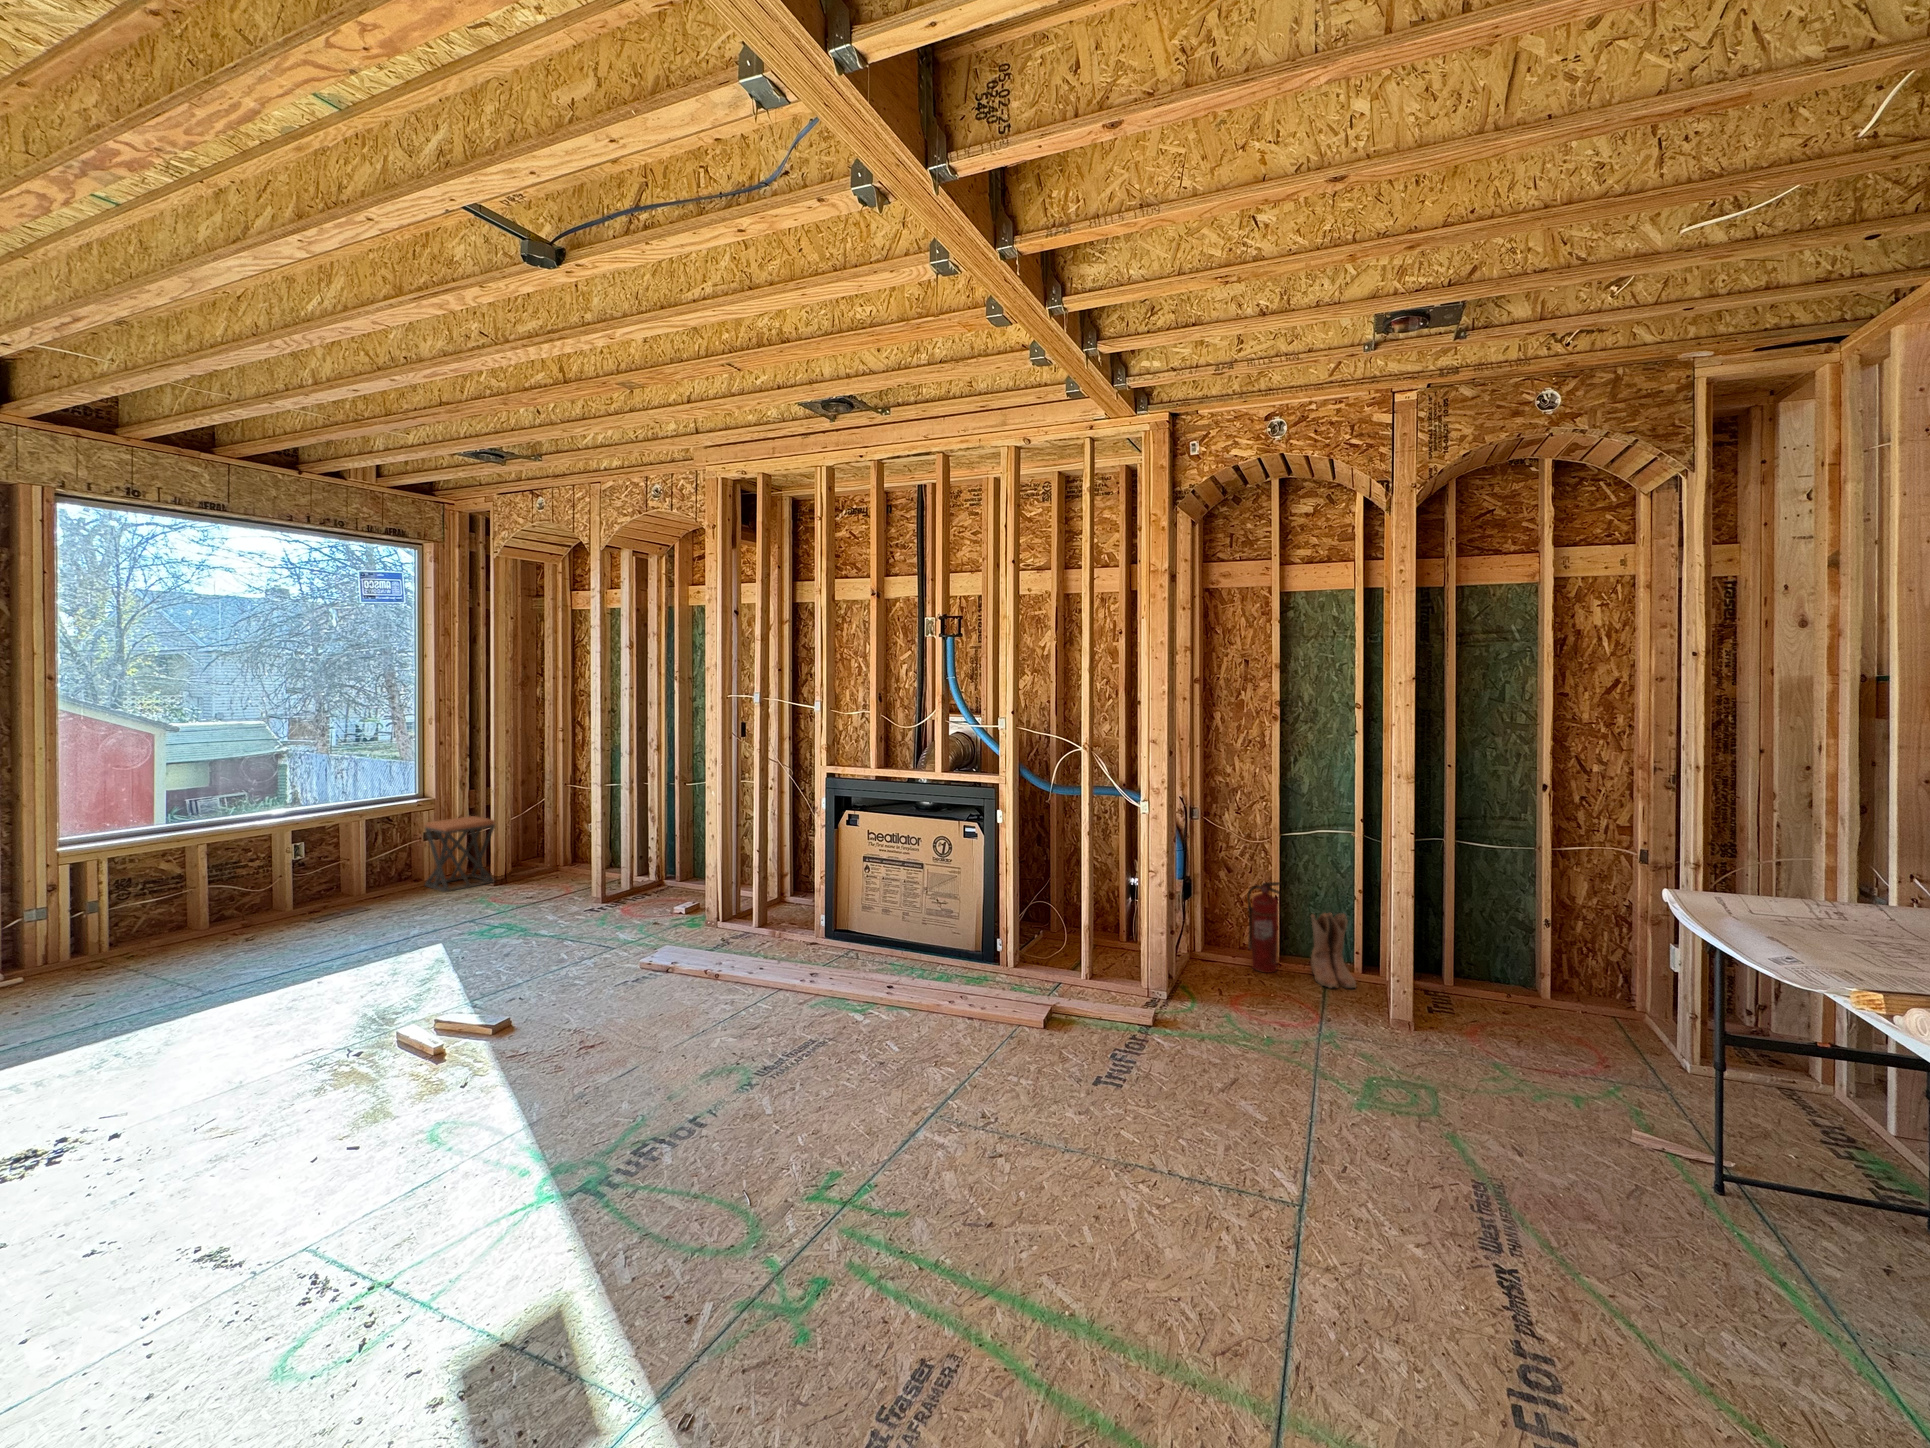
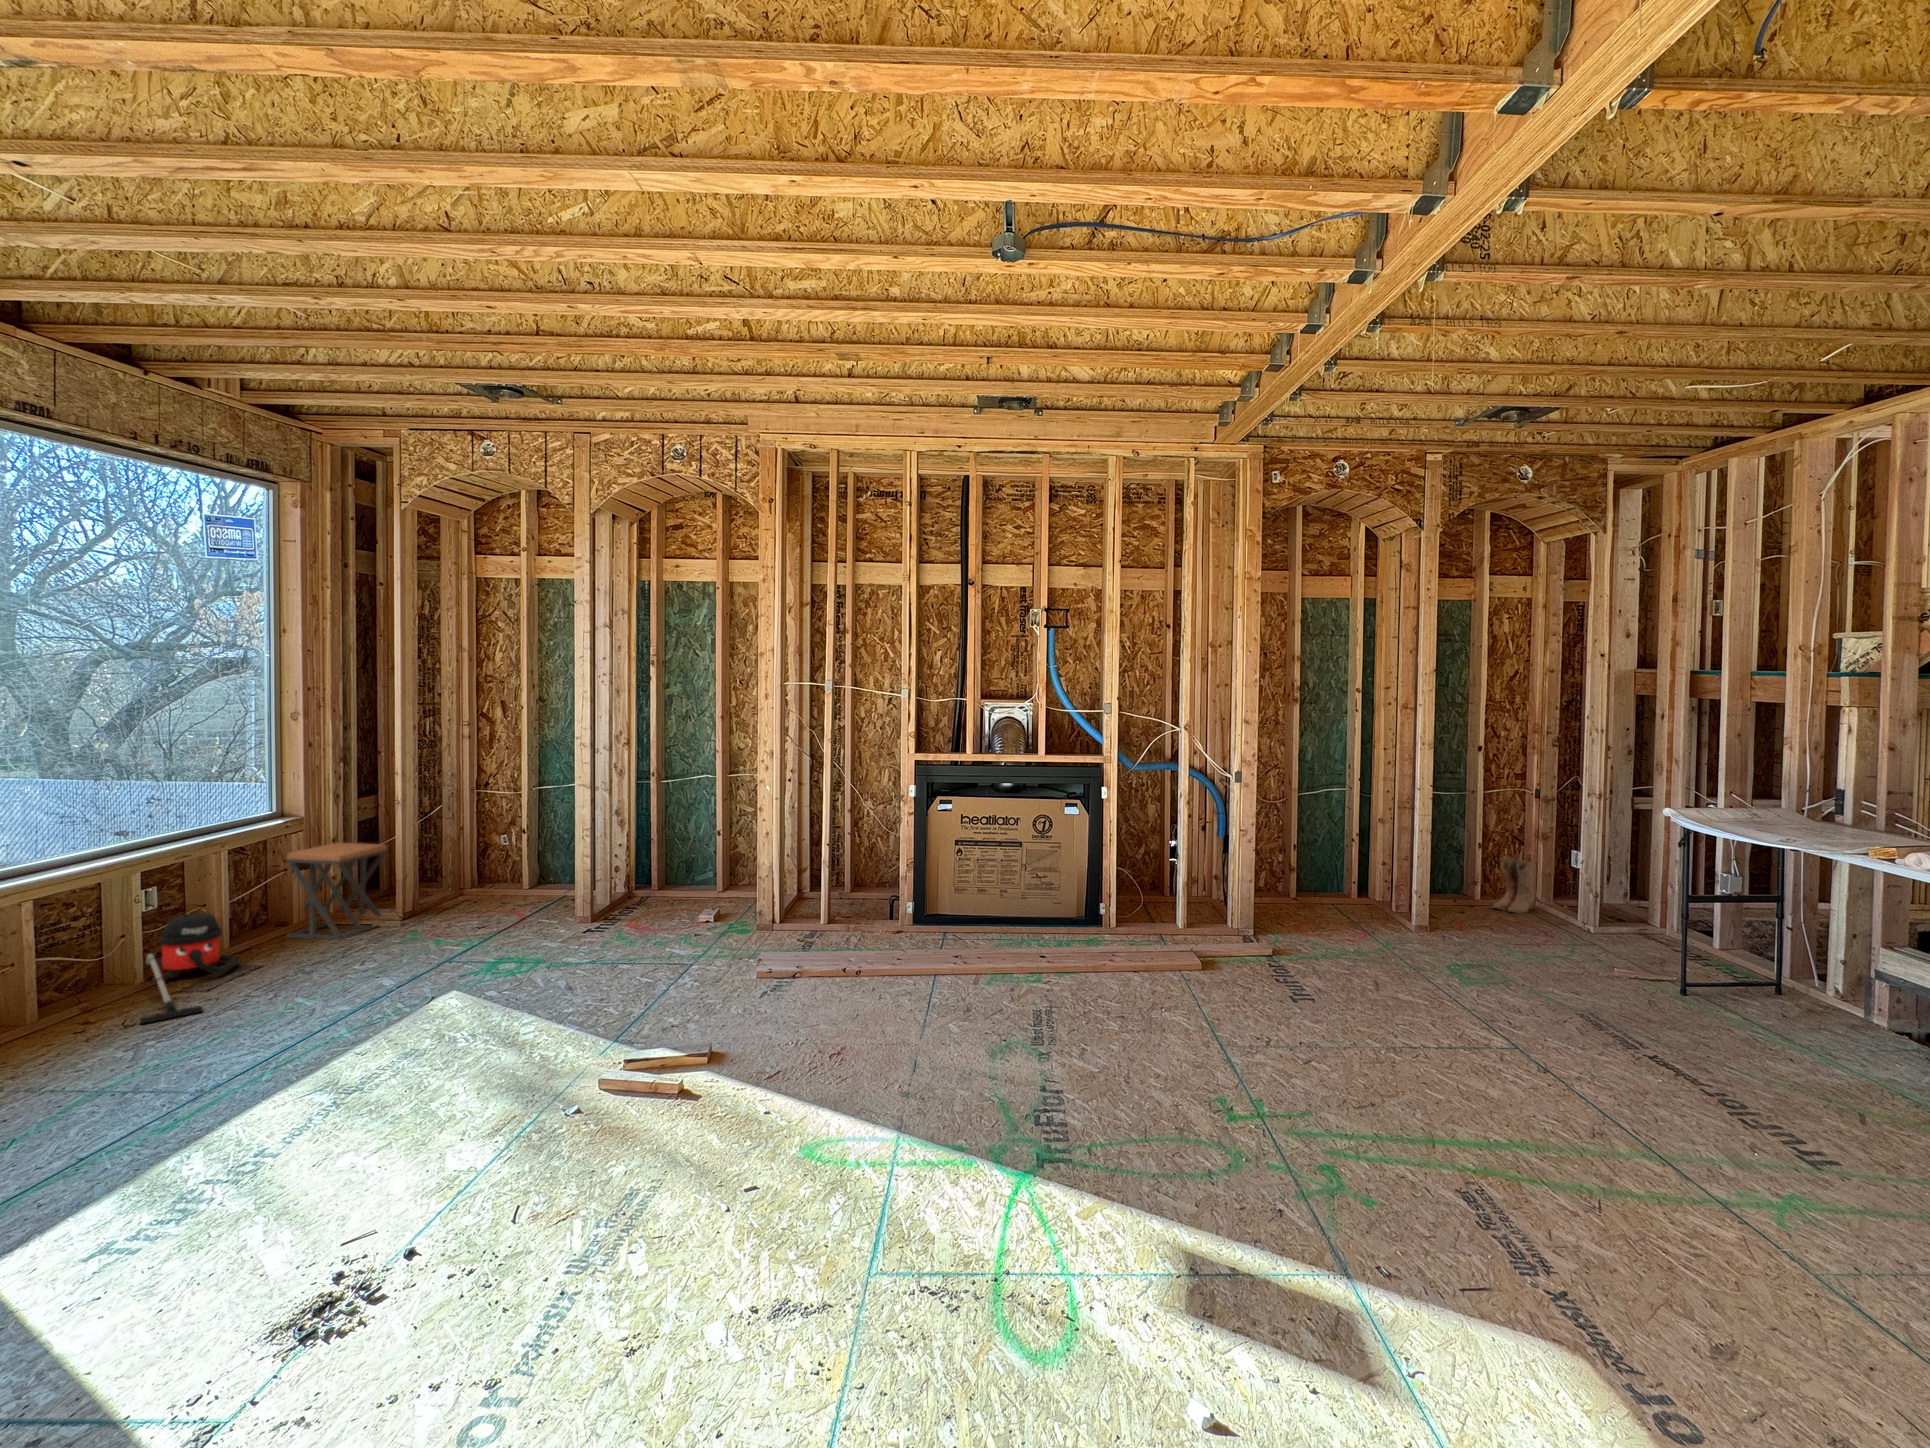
vacuum cleaner: none [216,864,358,949] -> present [140,913,239,1024]
fire extinguisher: present [1247,882,1281,973] -> none [1279,834,1307,909]
boots: present [1311,913,1356,988] -> present [1494,857,1534,913]

